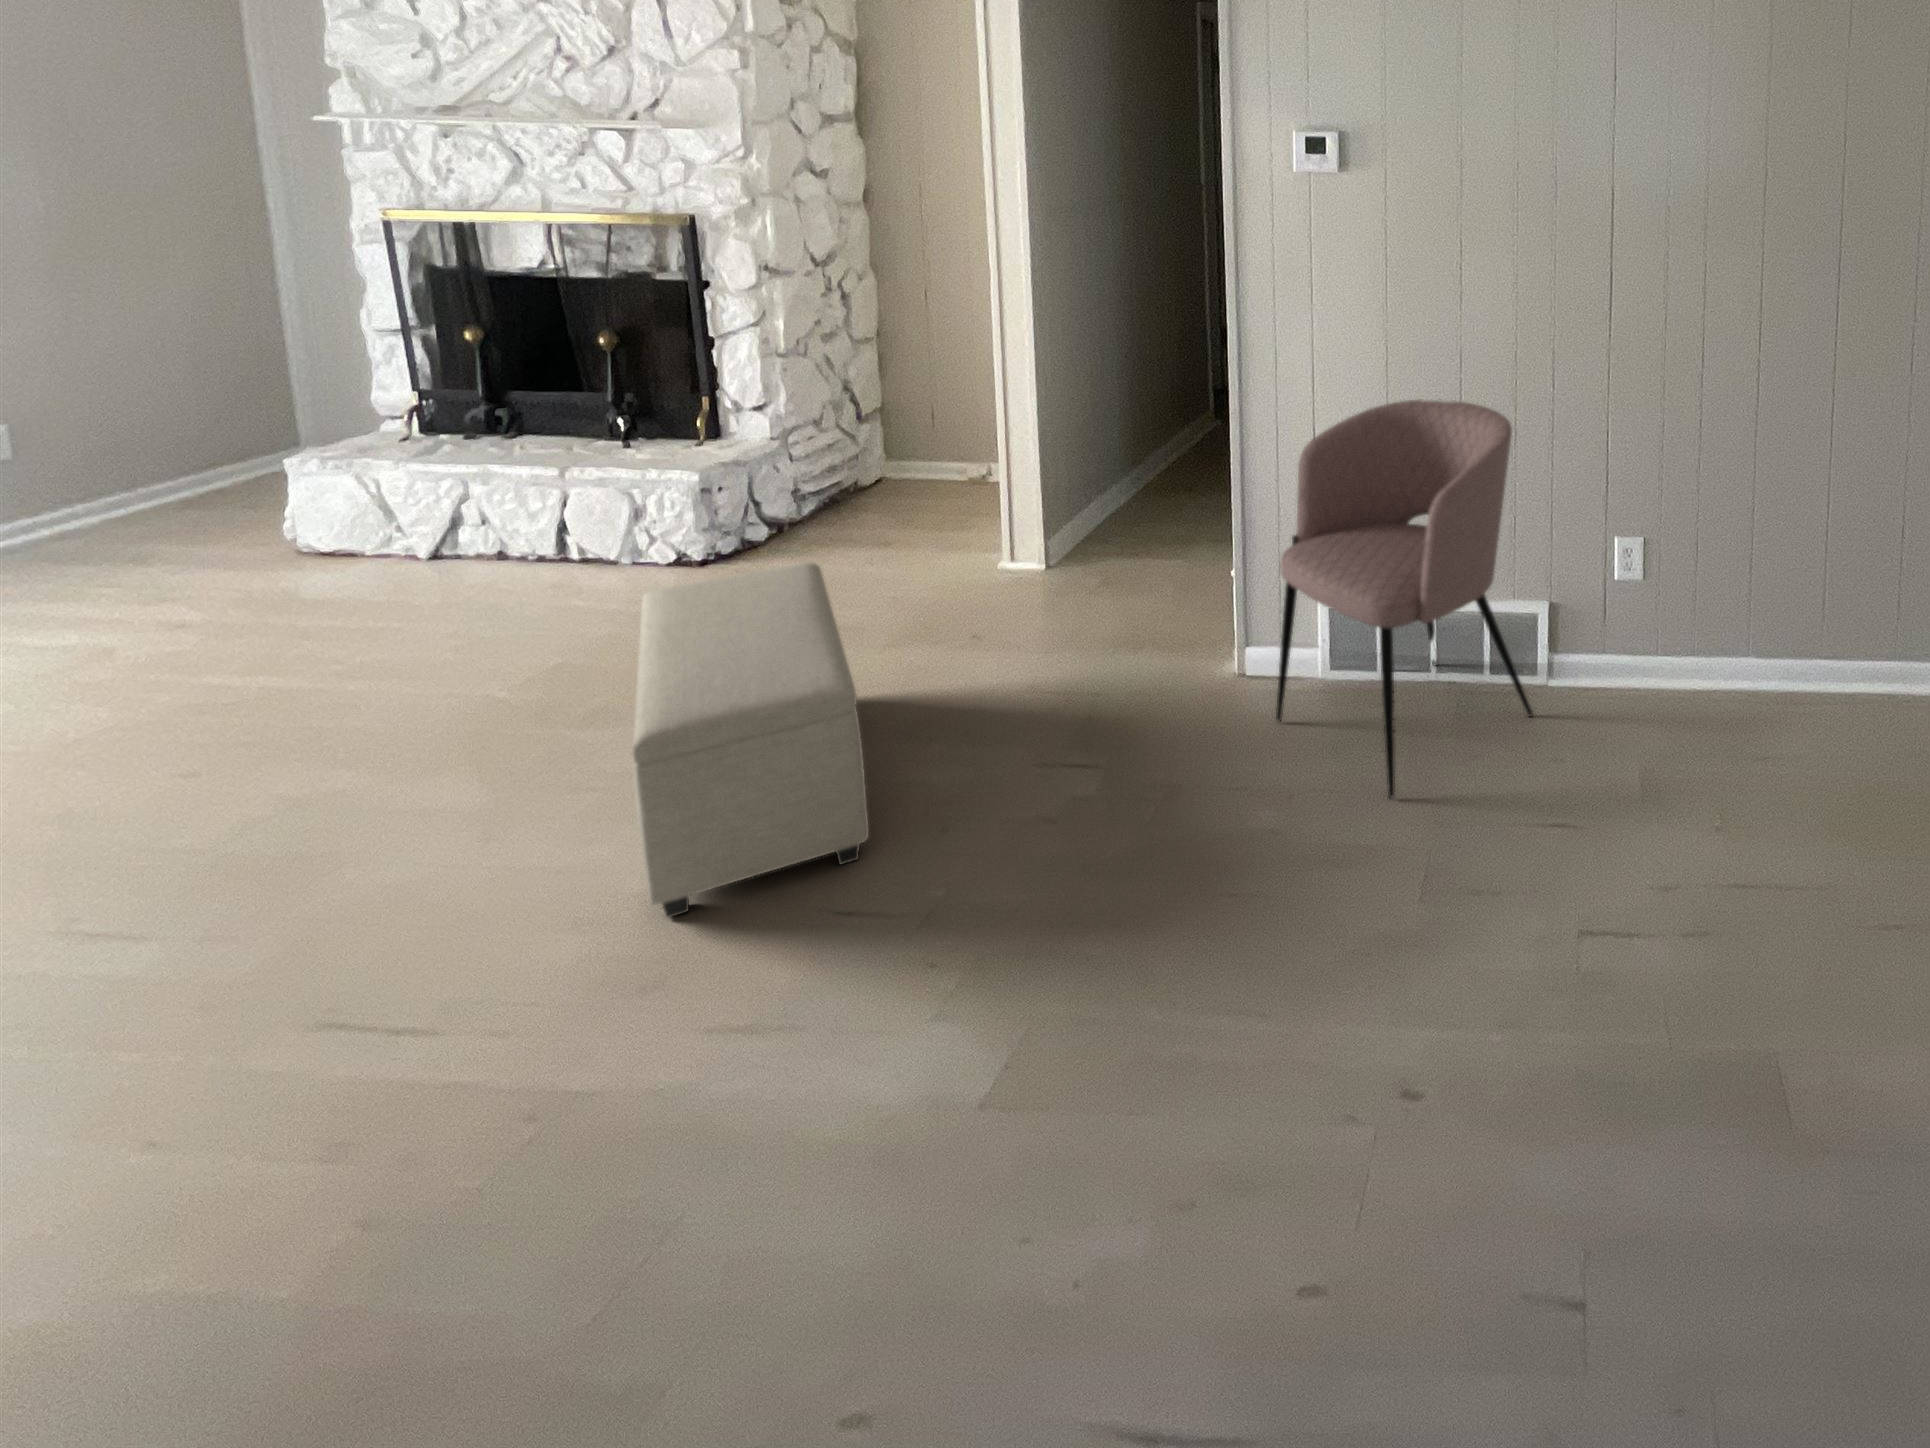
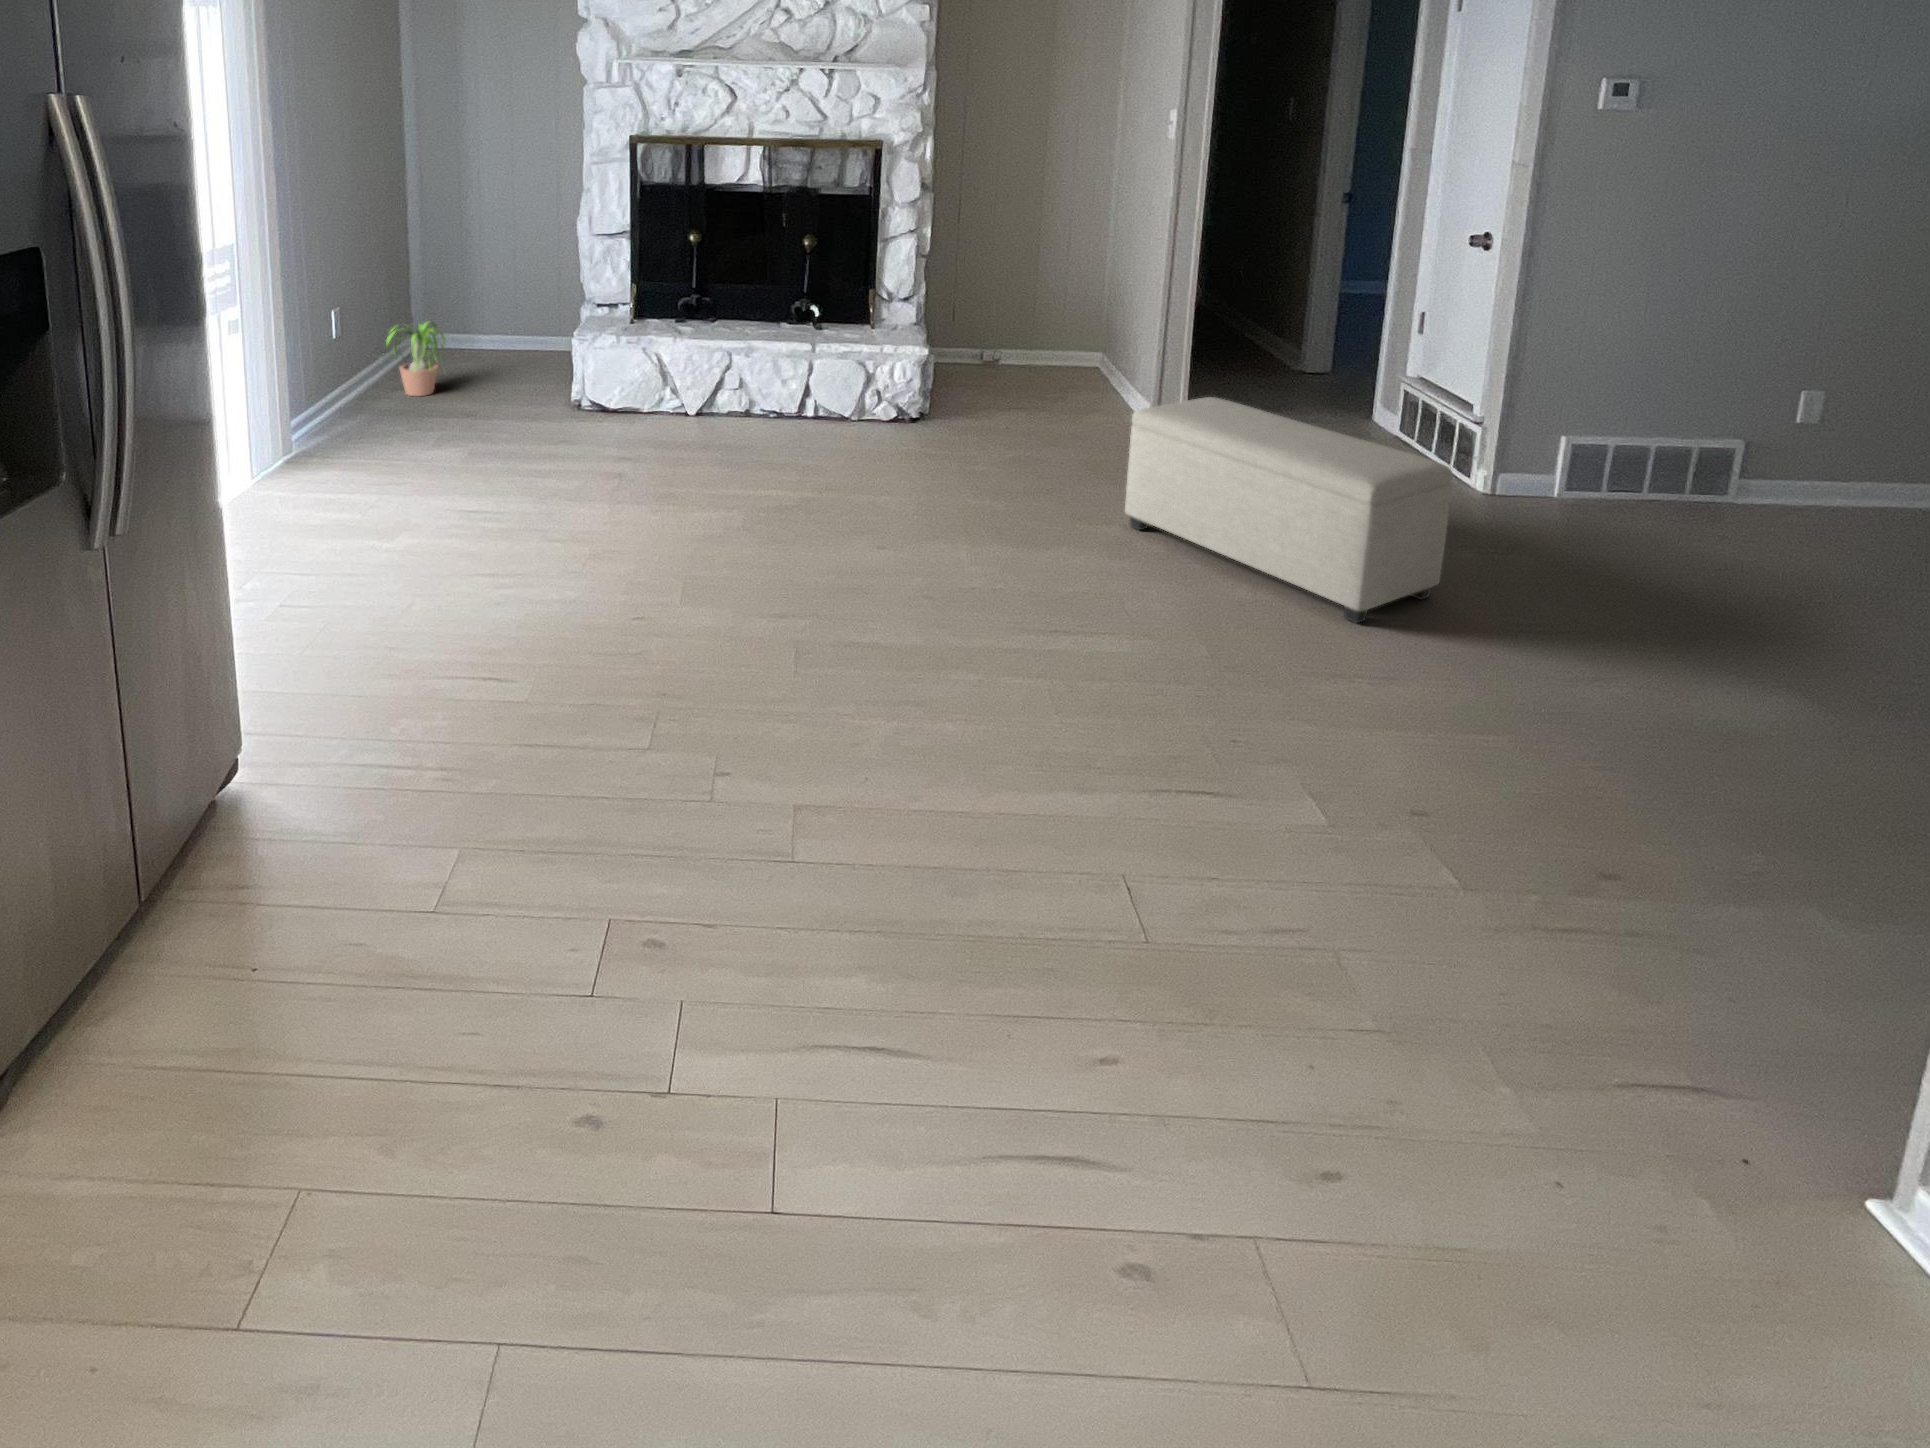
armchair: present [1276,400,1533,798] -> none [1592,278,1852,576]
potted plant: none [59,441,209,537] -> present [386,322,445,396]

